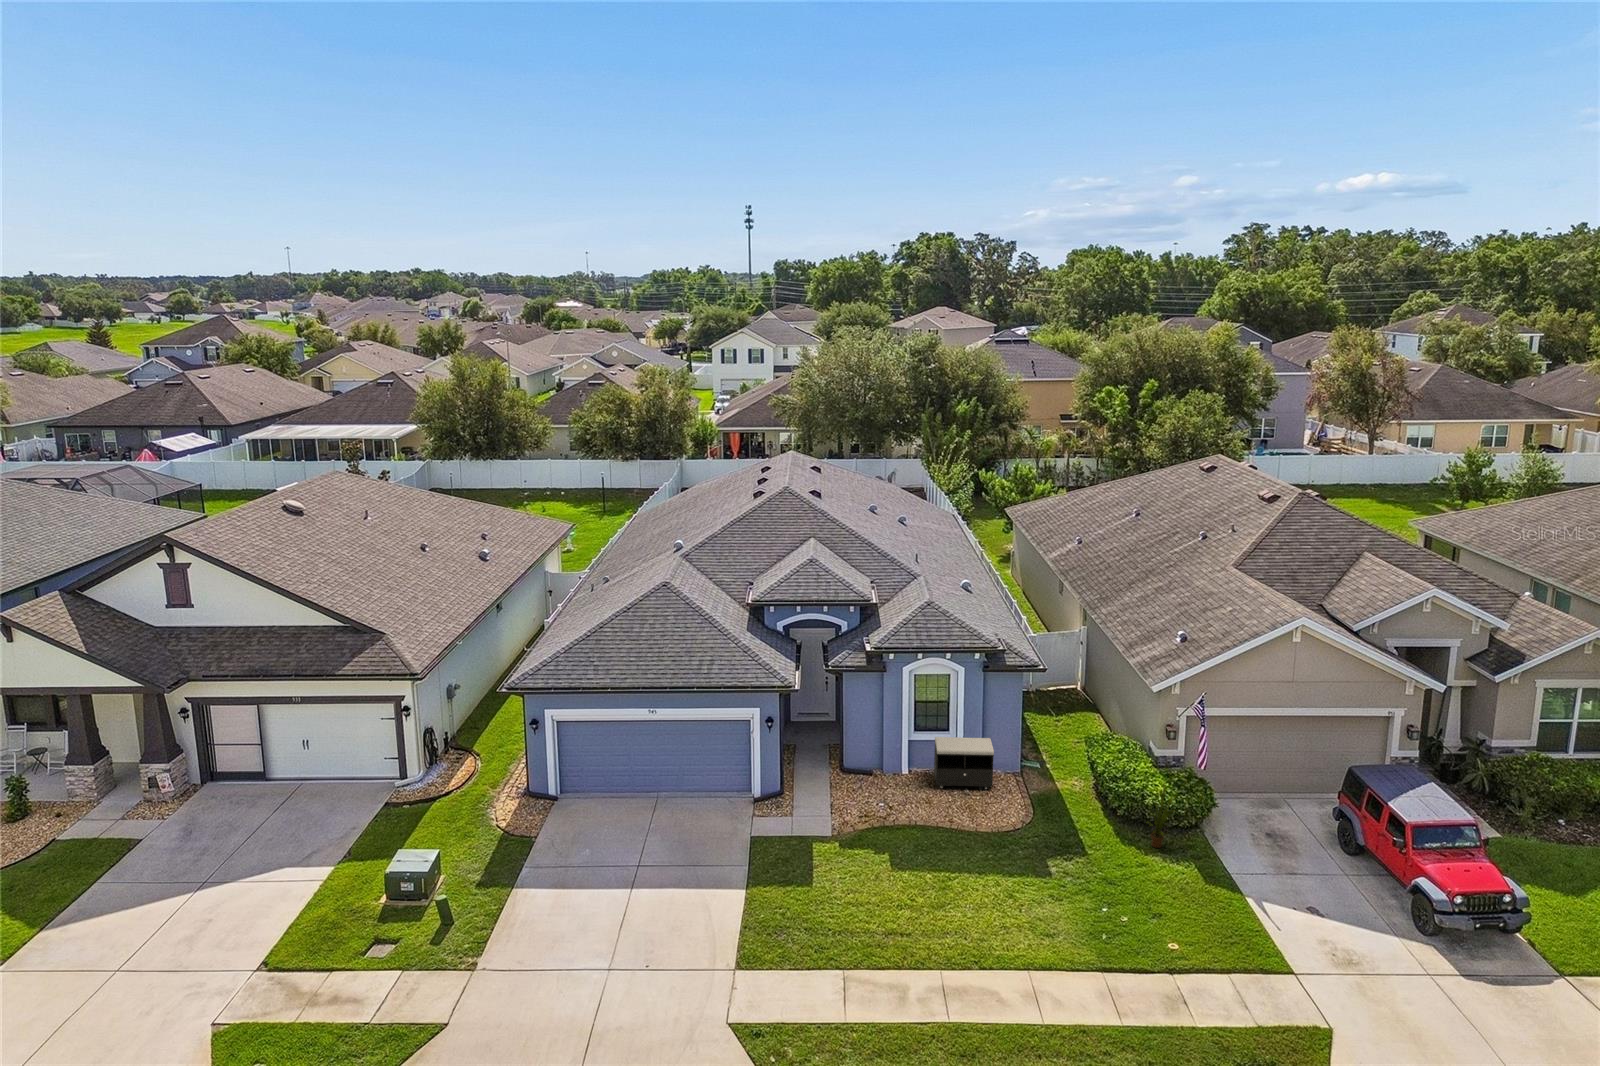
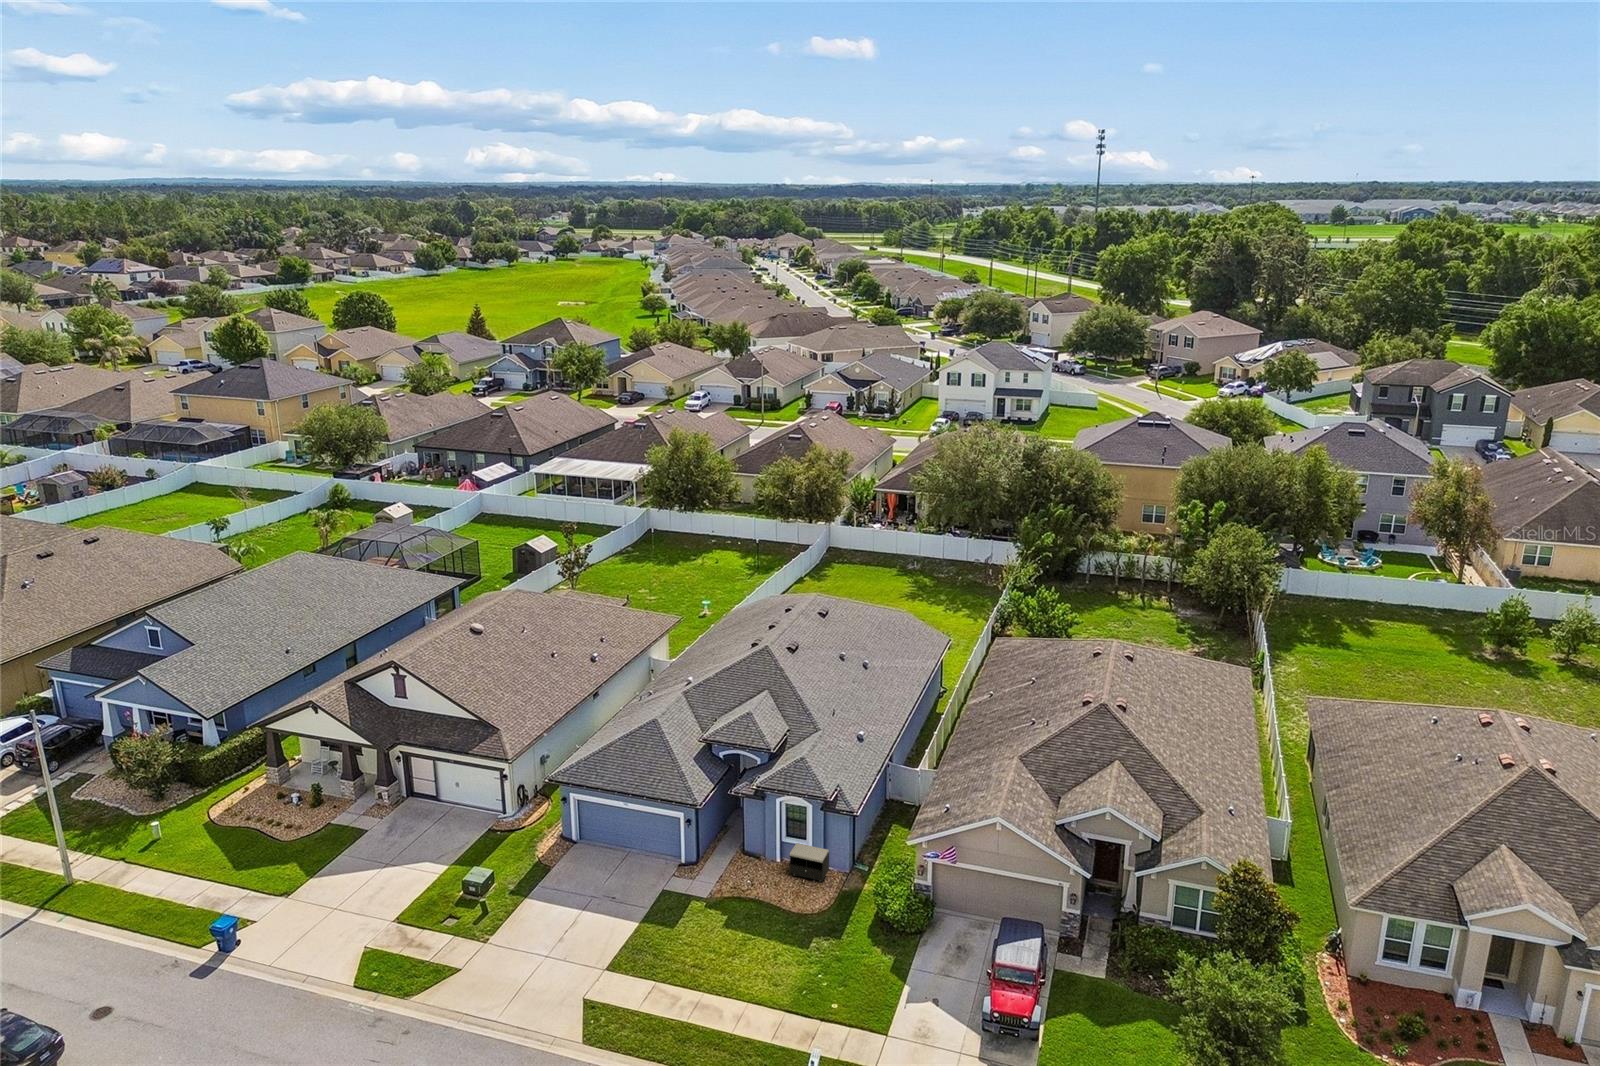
house plant: present [1151,785,1174,848] -> none [879,905,898,944]

